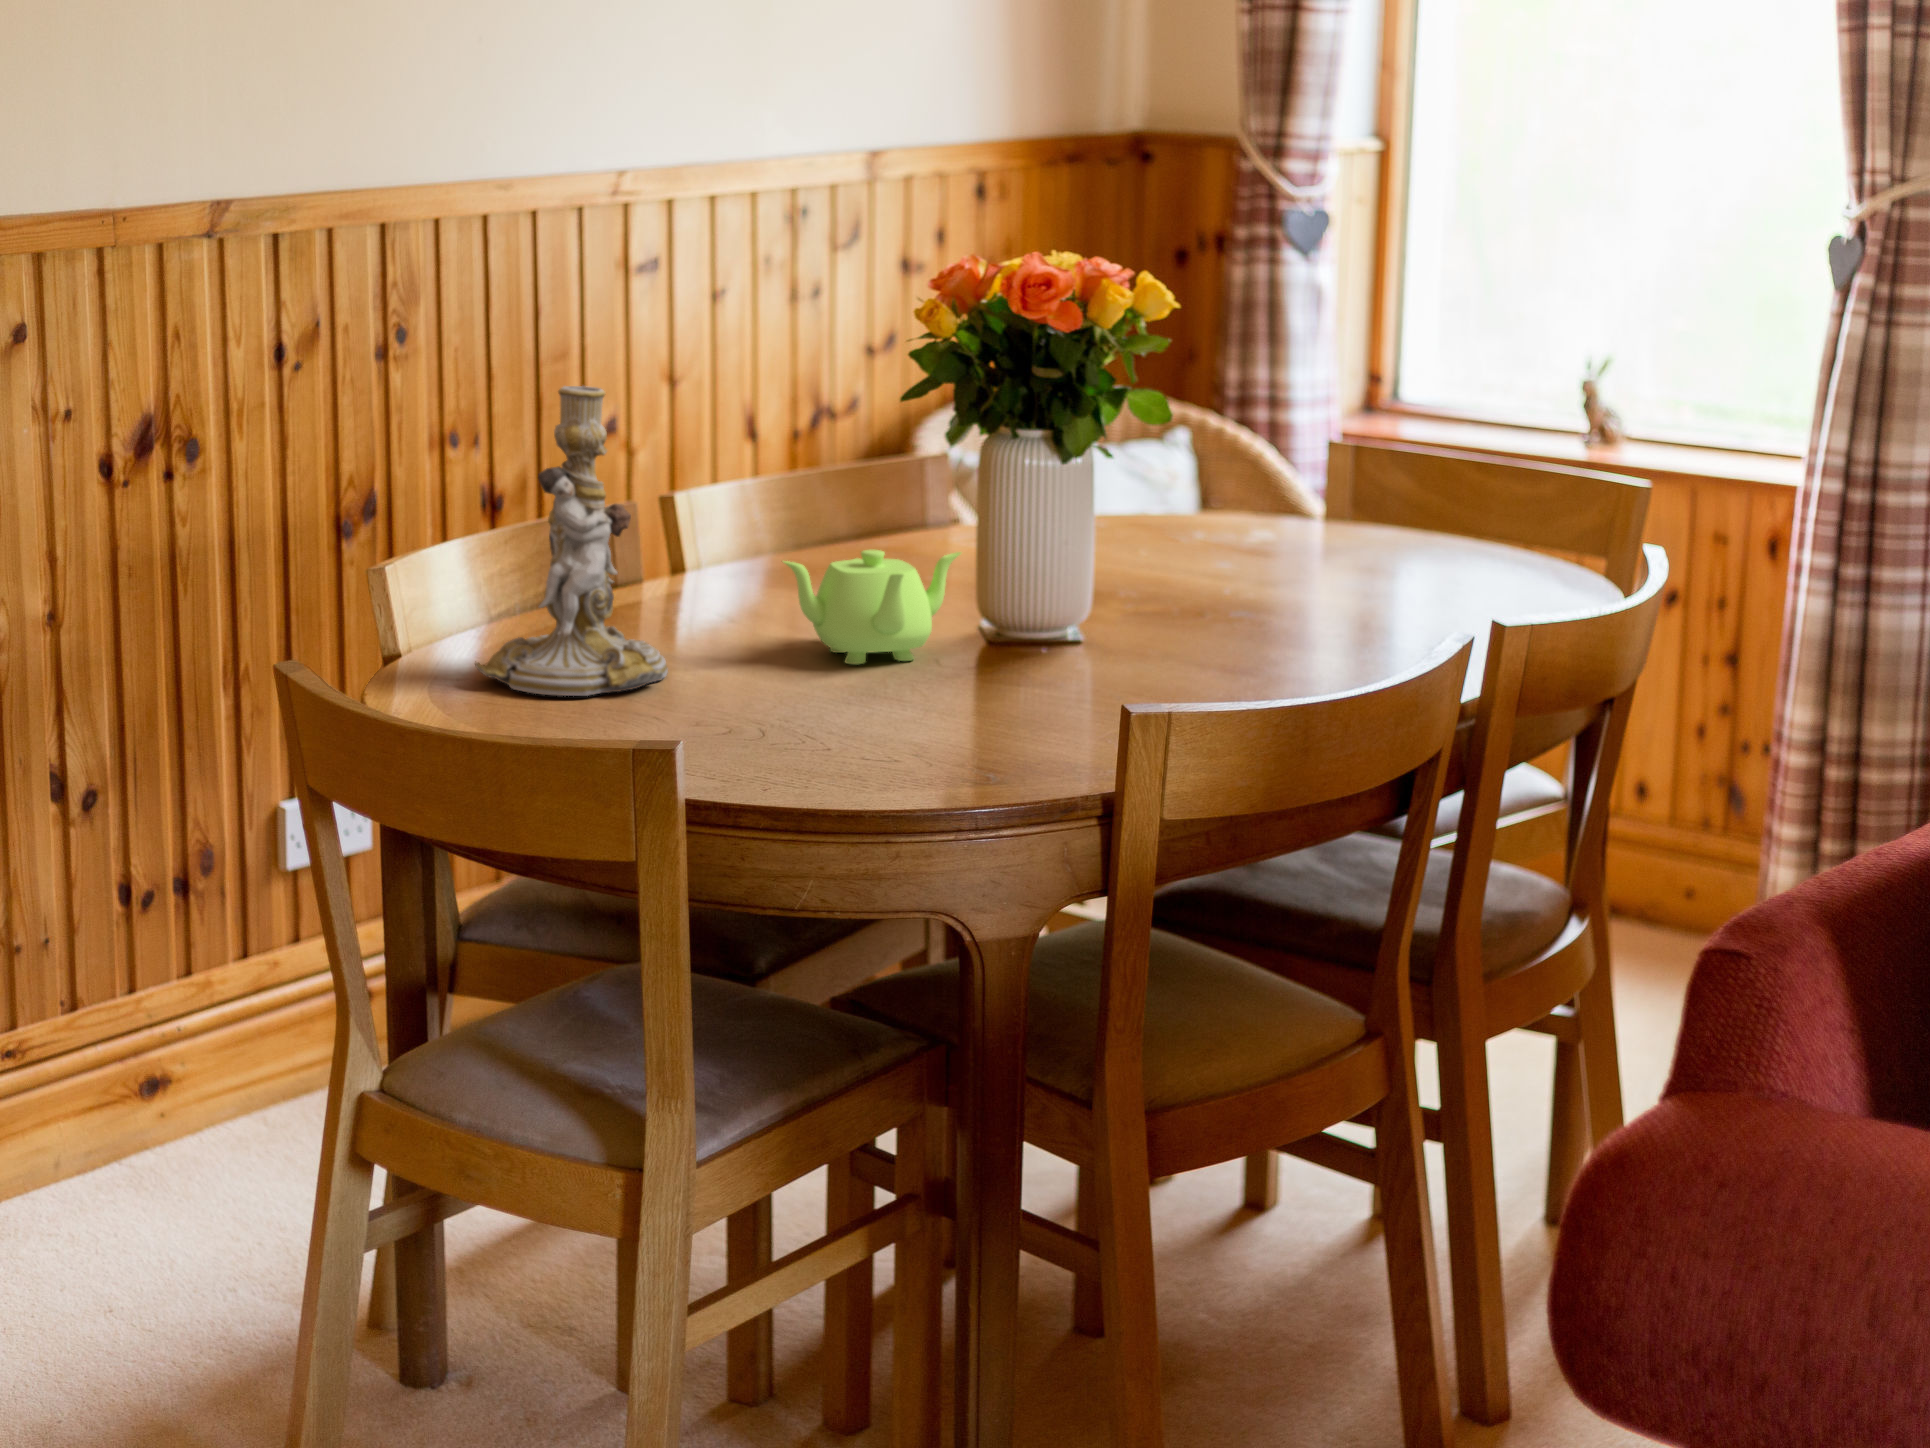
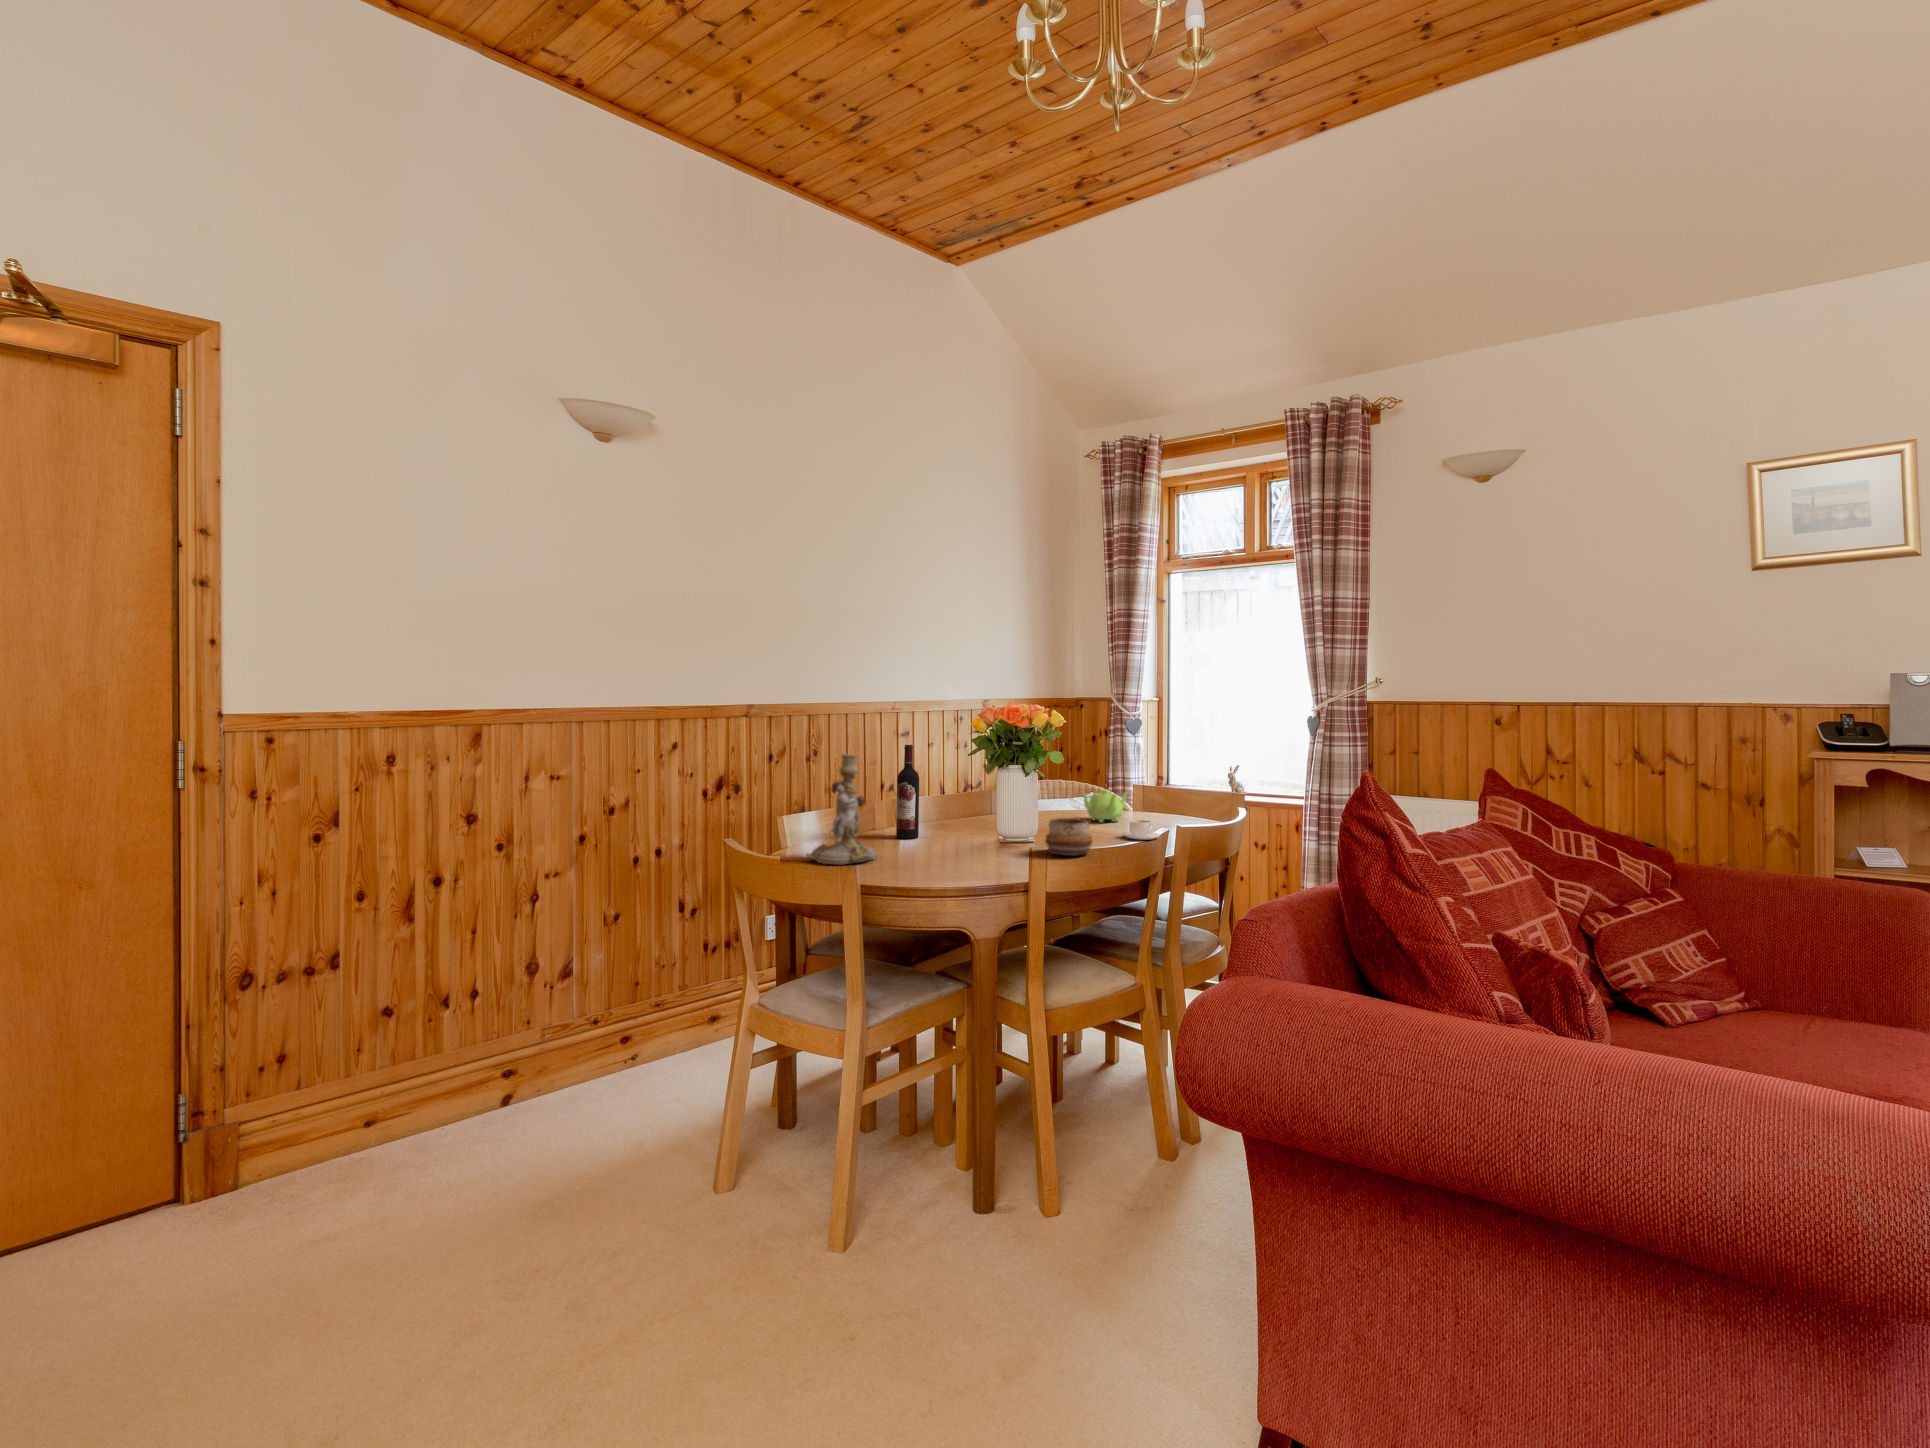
wine bottle: none [690,342,754,608] -> present [896,745,919,839]
teapot: present [784,550,961,664] -> present [1082,790,1128,823]
coffee cup: none [1322,556,1425,613] -> present [1123,820,1160,840]
decorative bowl: none [1127,562,1258,667] -> present [1045,818,1093,856]

